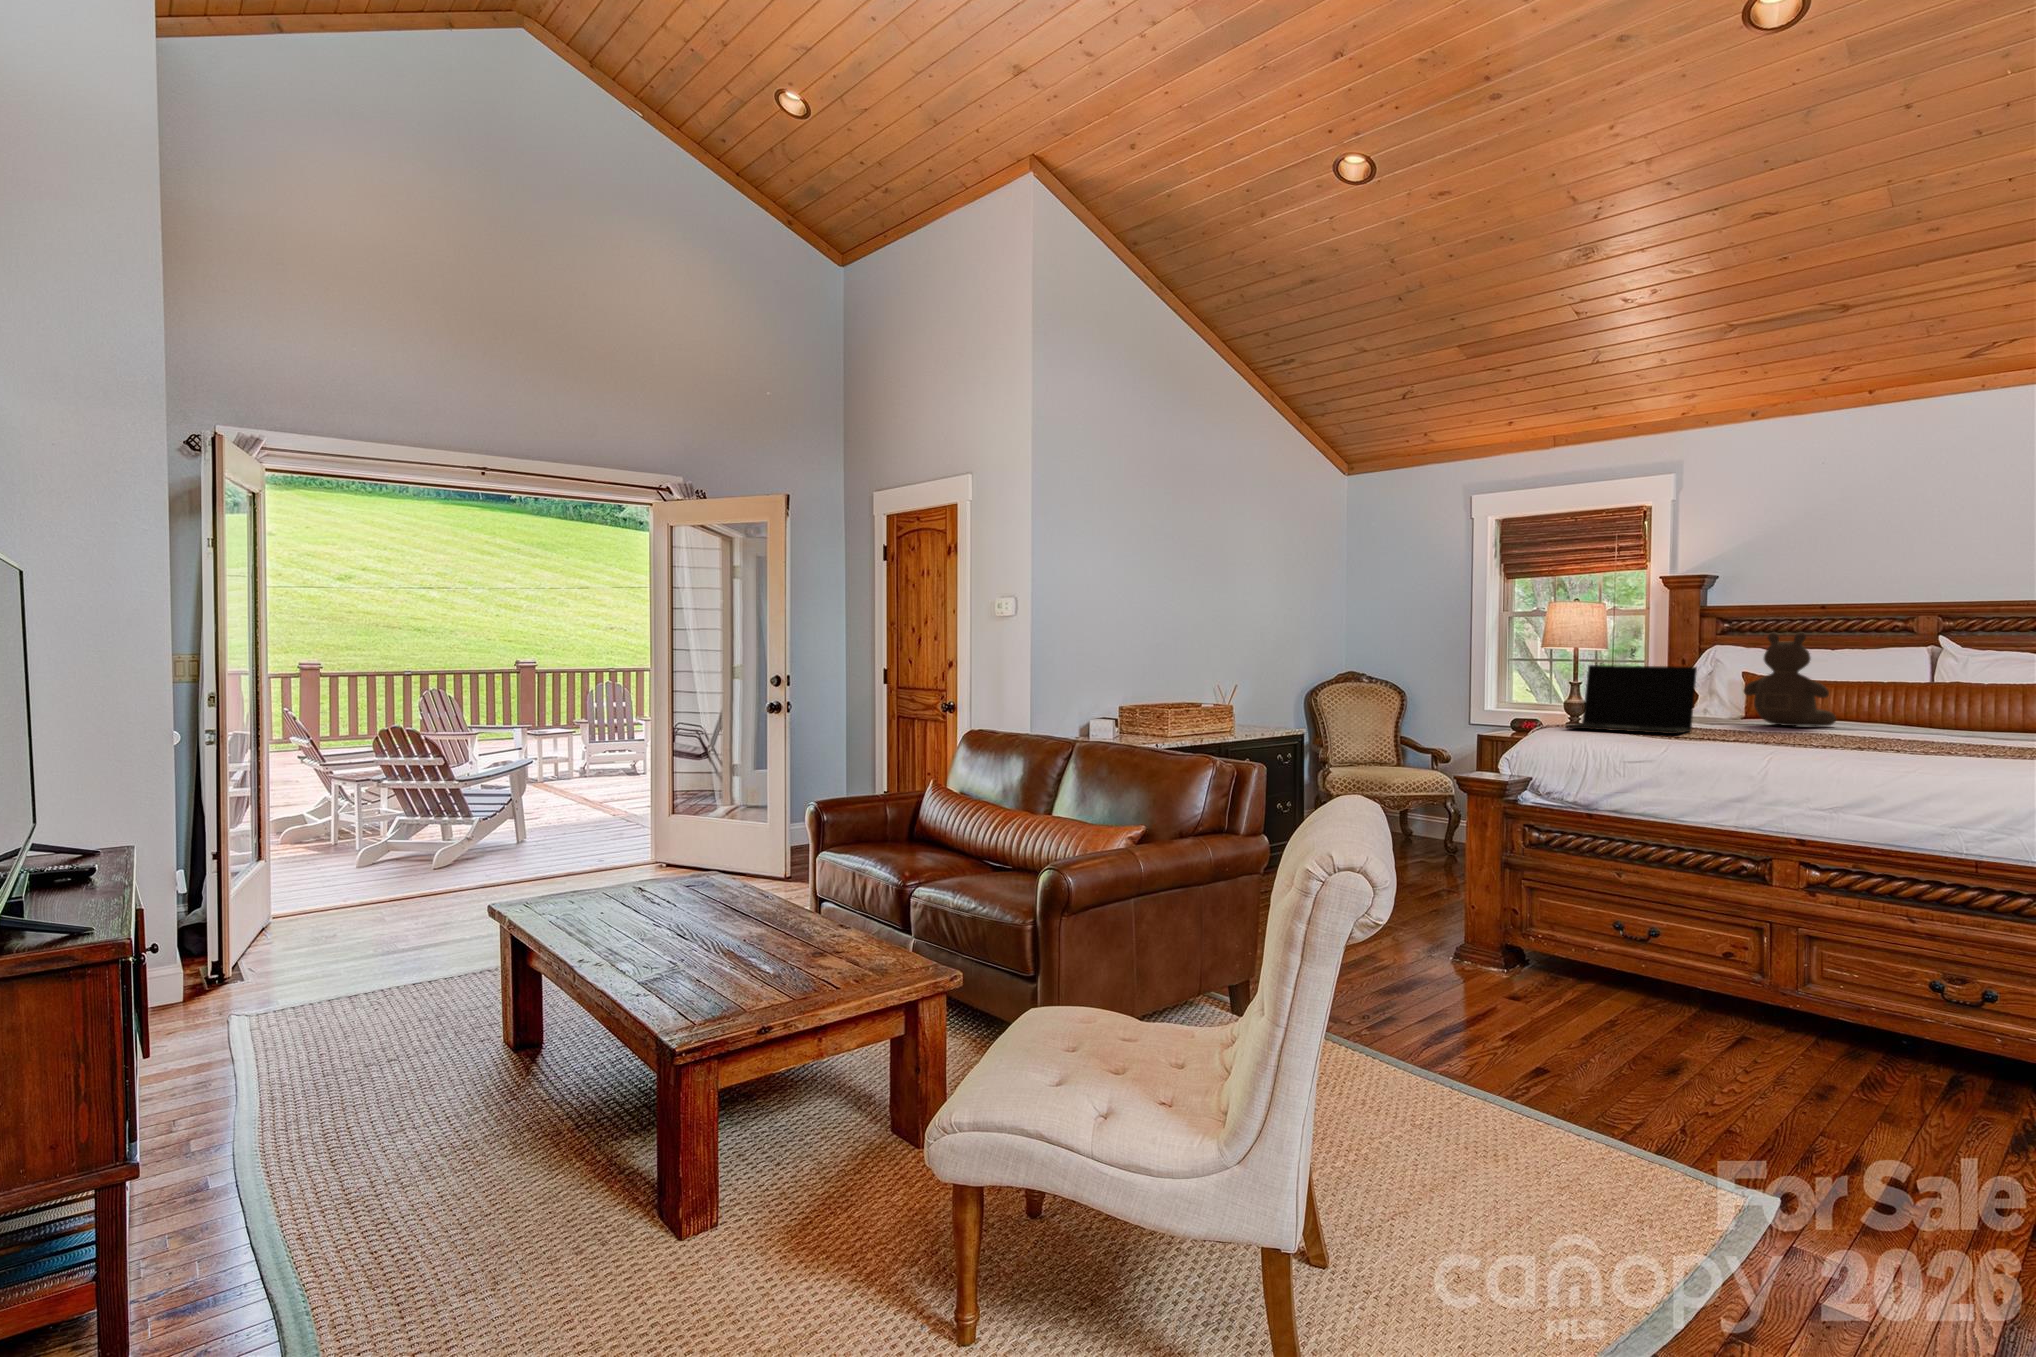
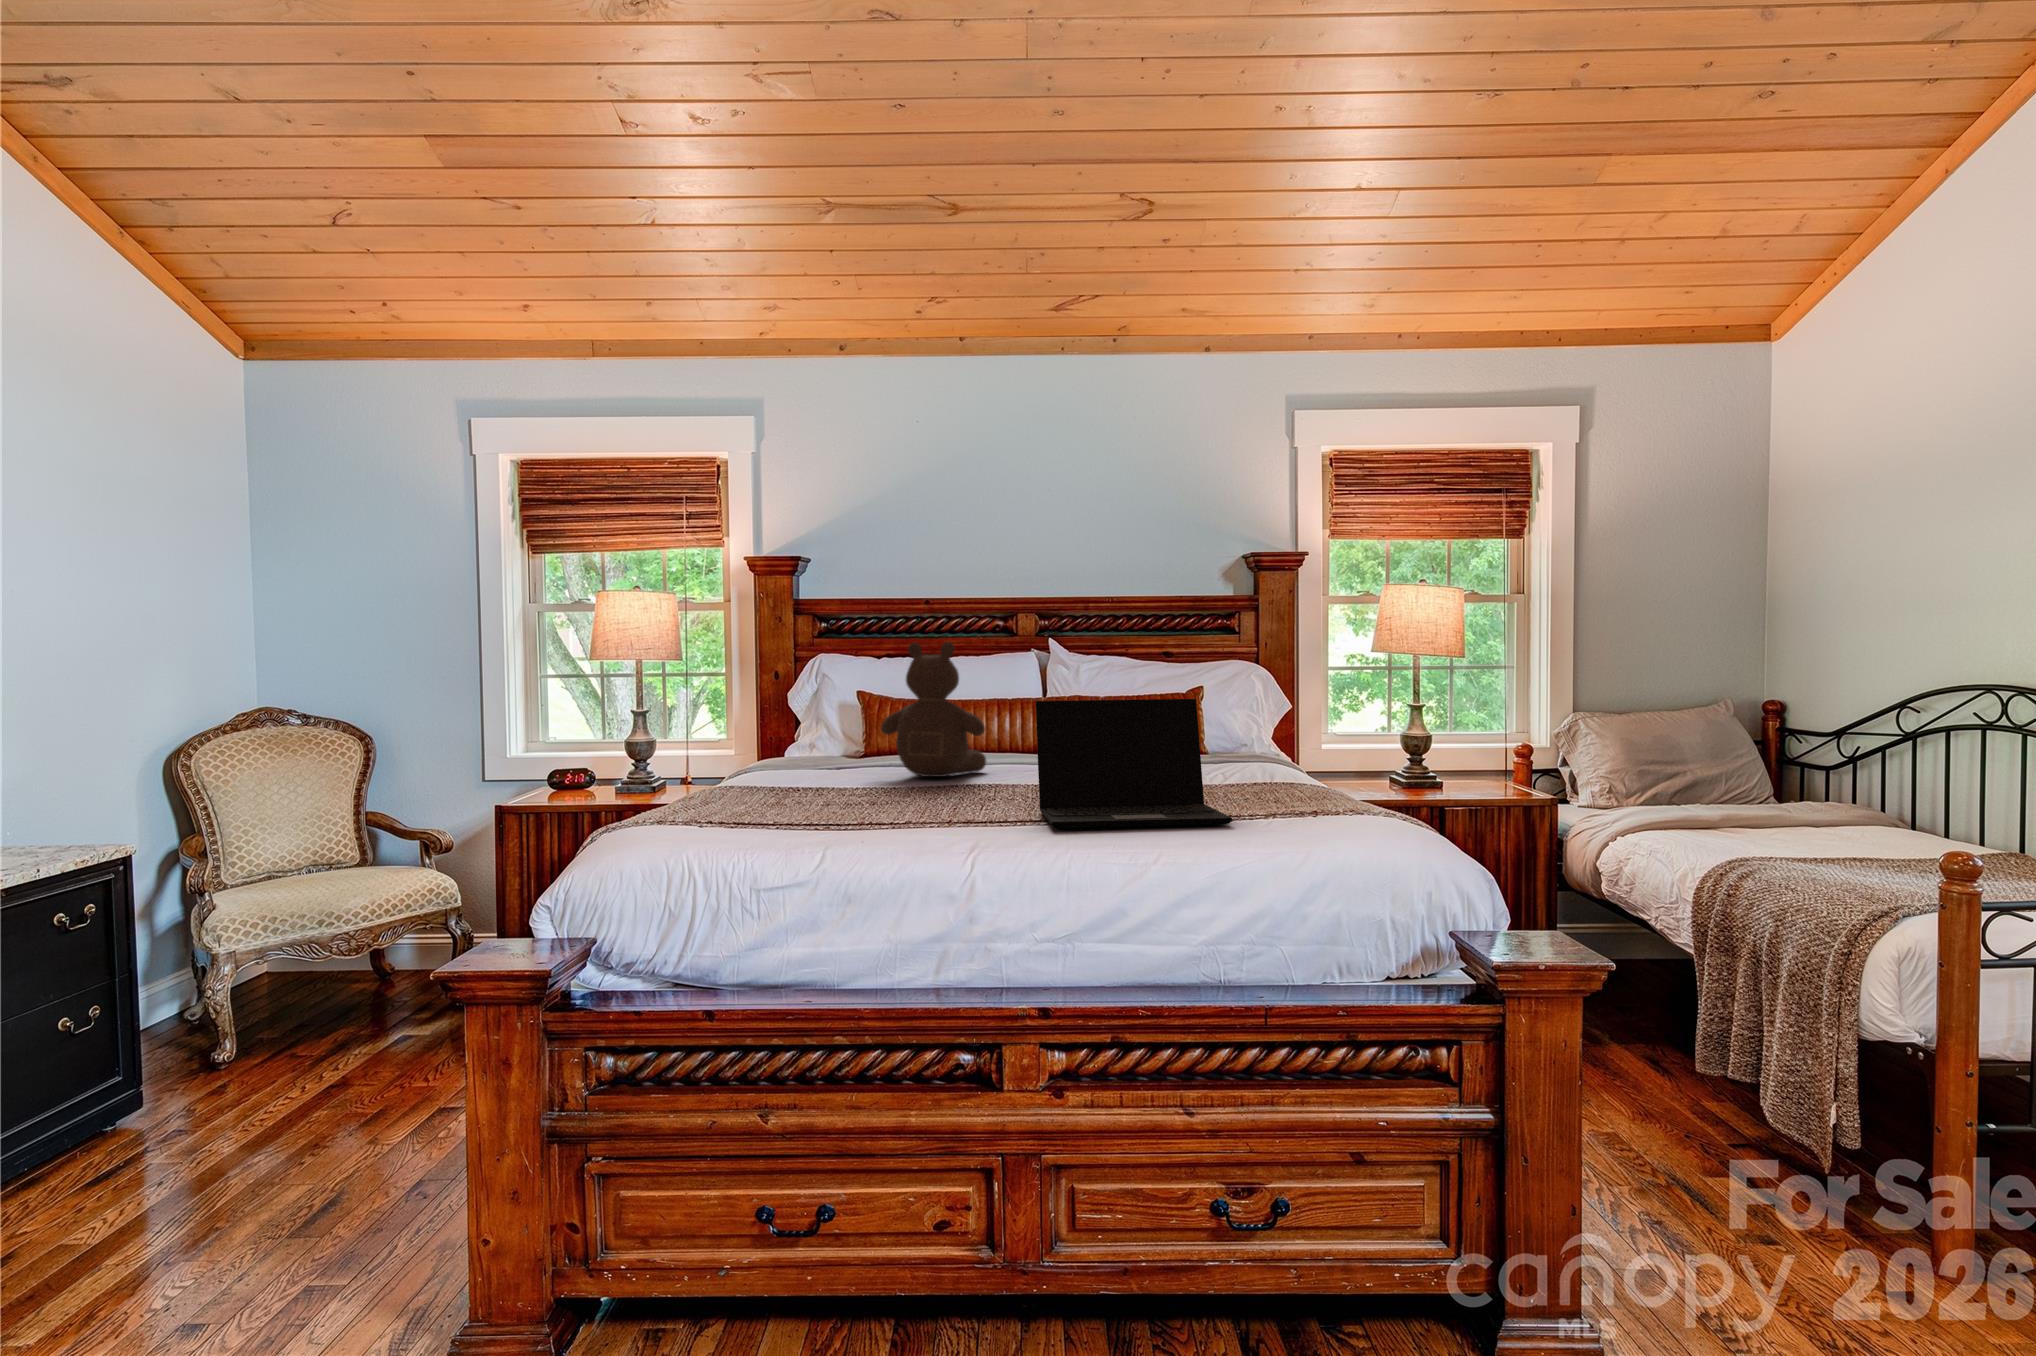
laptop: present [1566,665,1697,734] -> present [1036,699,1232,828]

